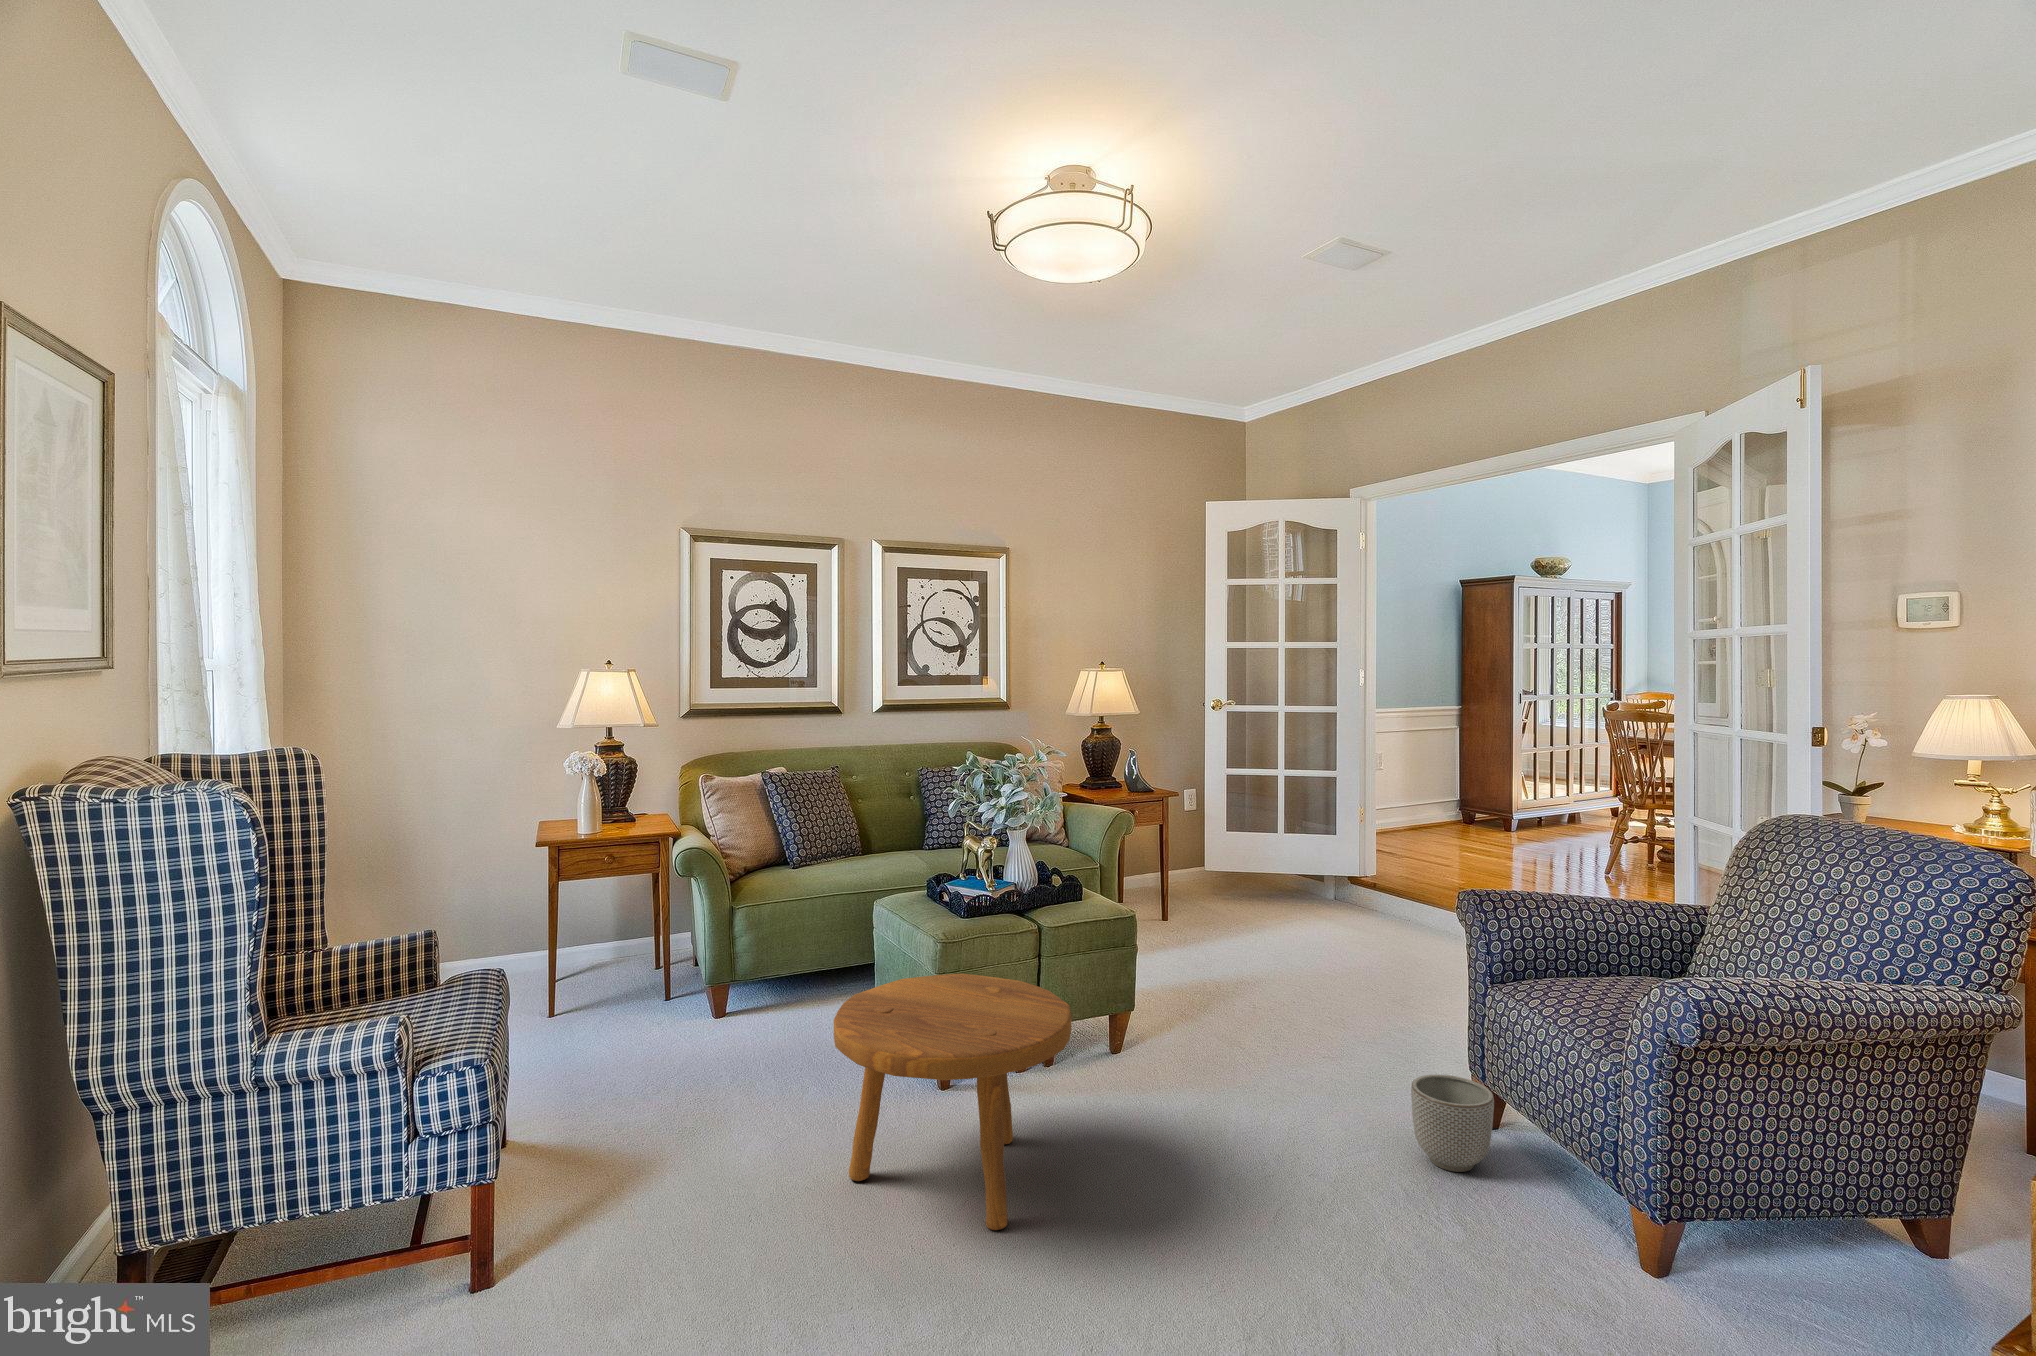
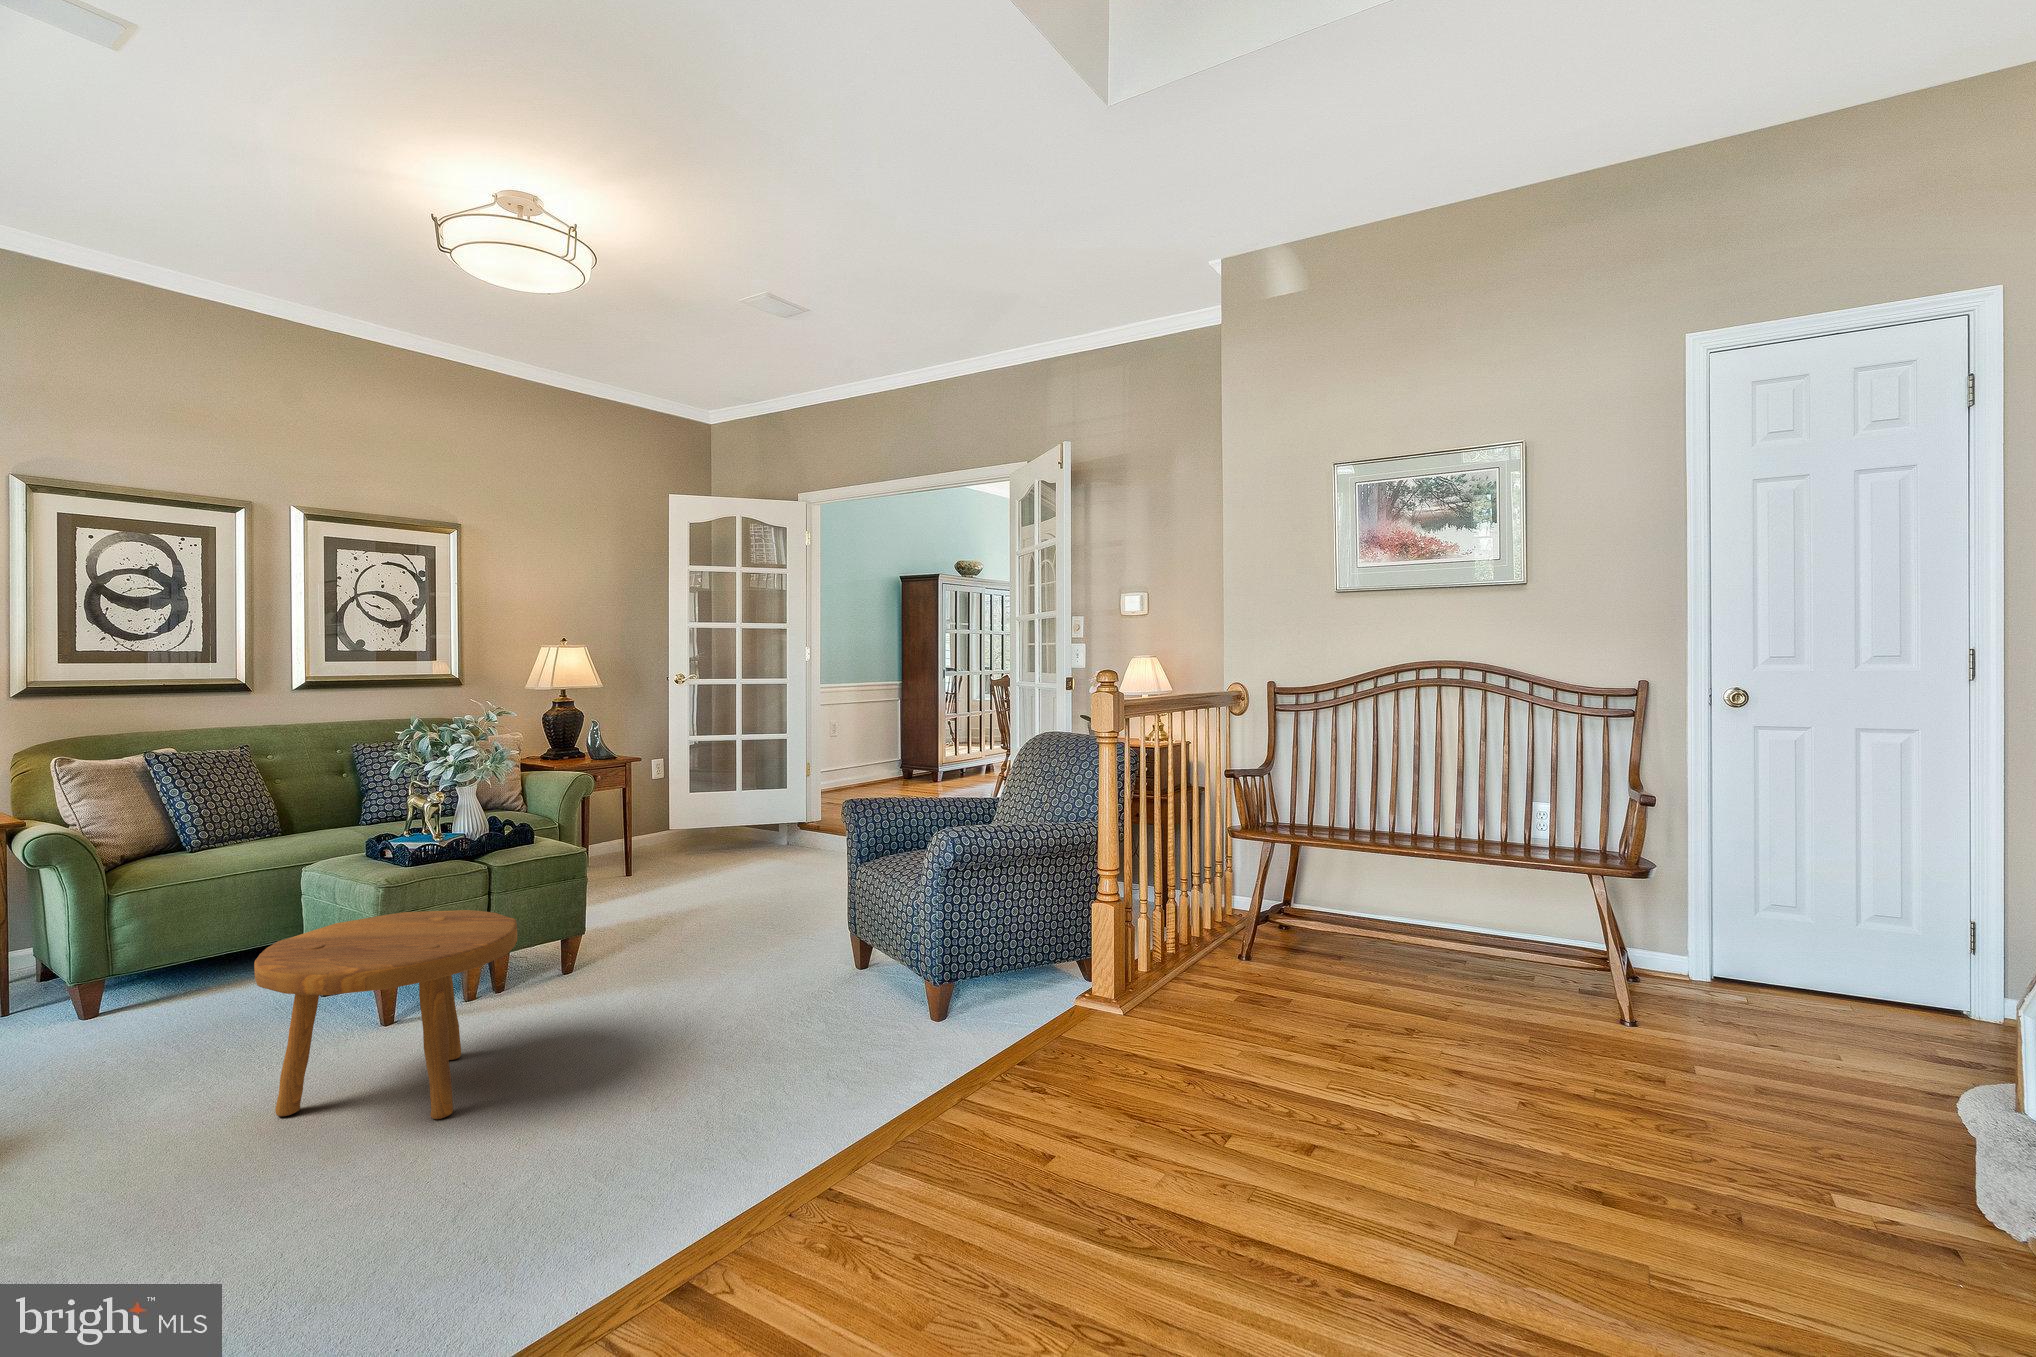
planter: present [1411,1074,1494,1172] -> none [814,937,872,1005]

